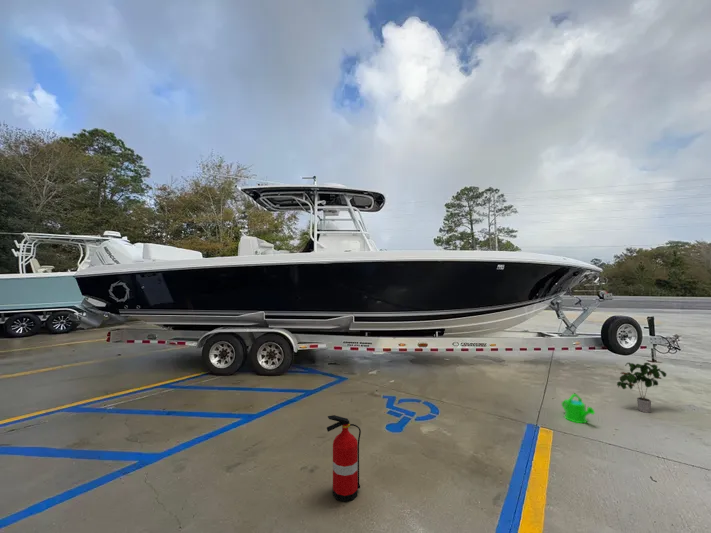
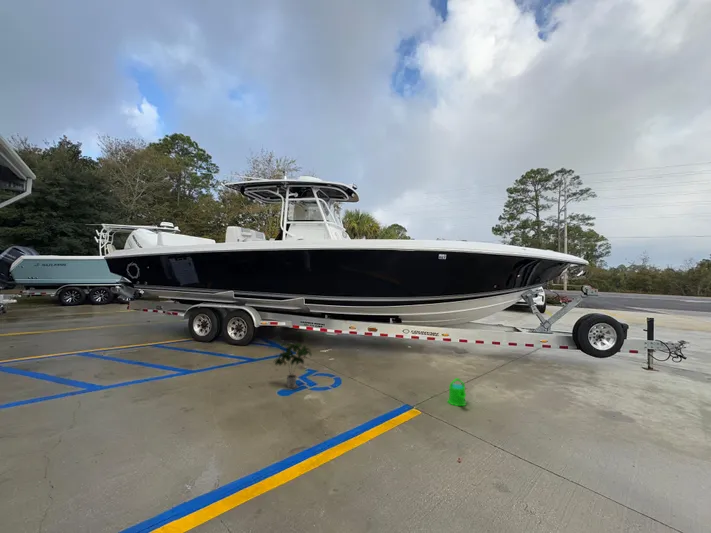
potted plant: present [617,363,666,413] -> present [275,342,311,388]
fire extinguisher: present [327,415,361,502] -> none [179,365,208,429]

